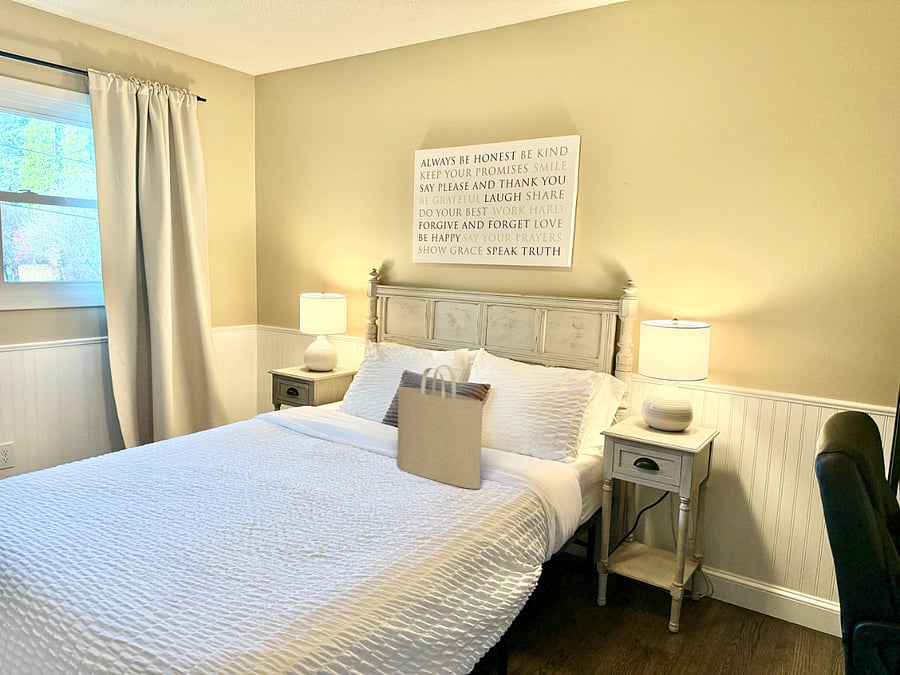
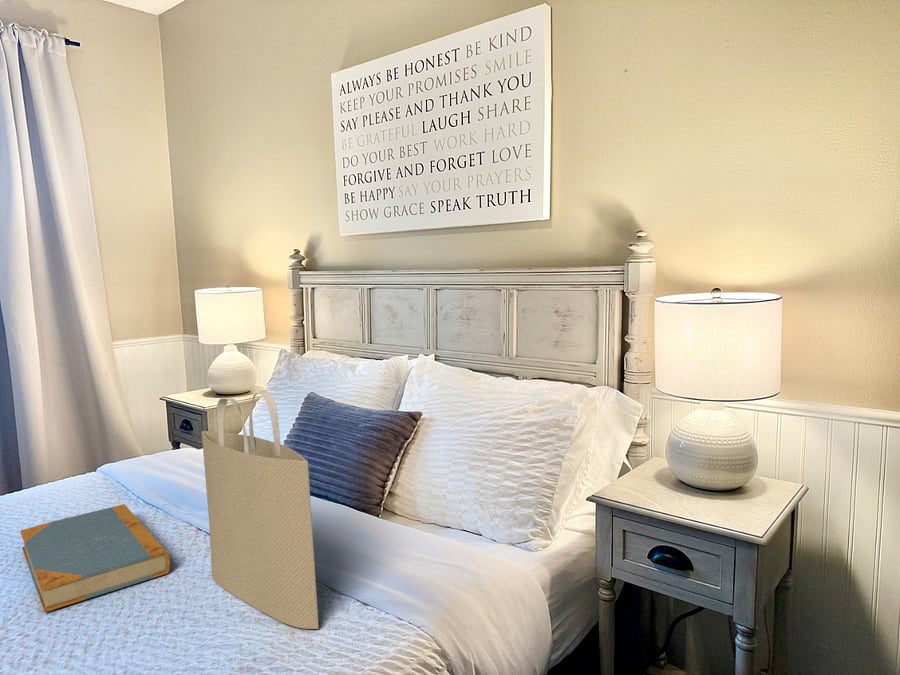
book: none [268,433,375,481] -> present [20,504,170,612]

